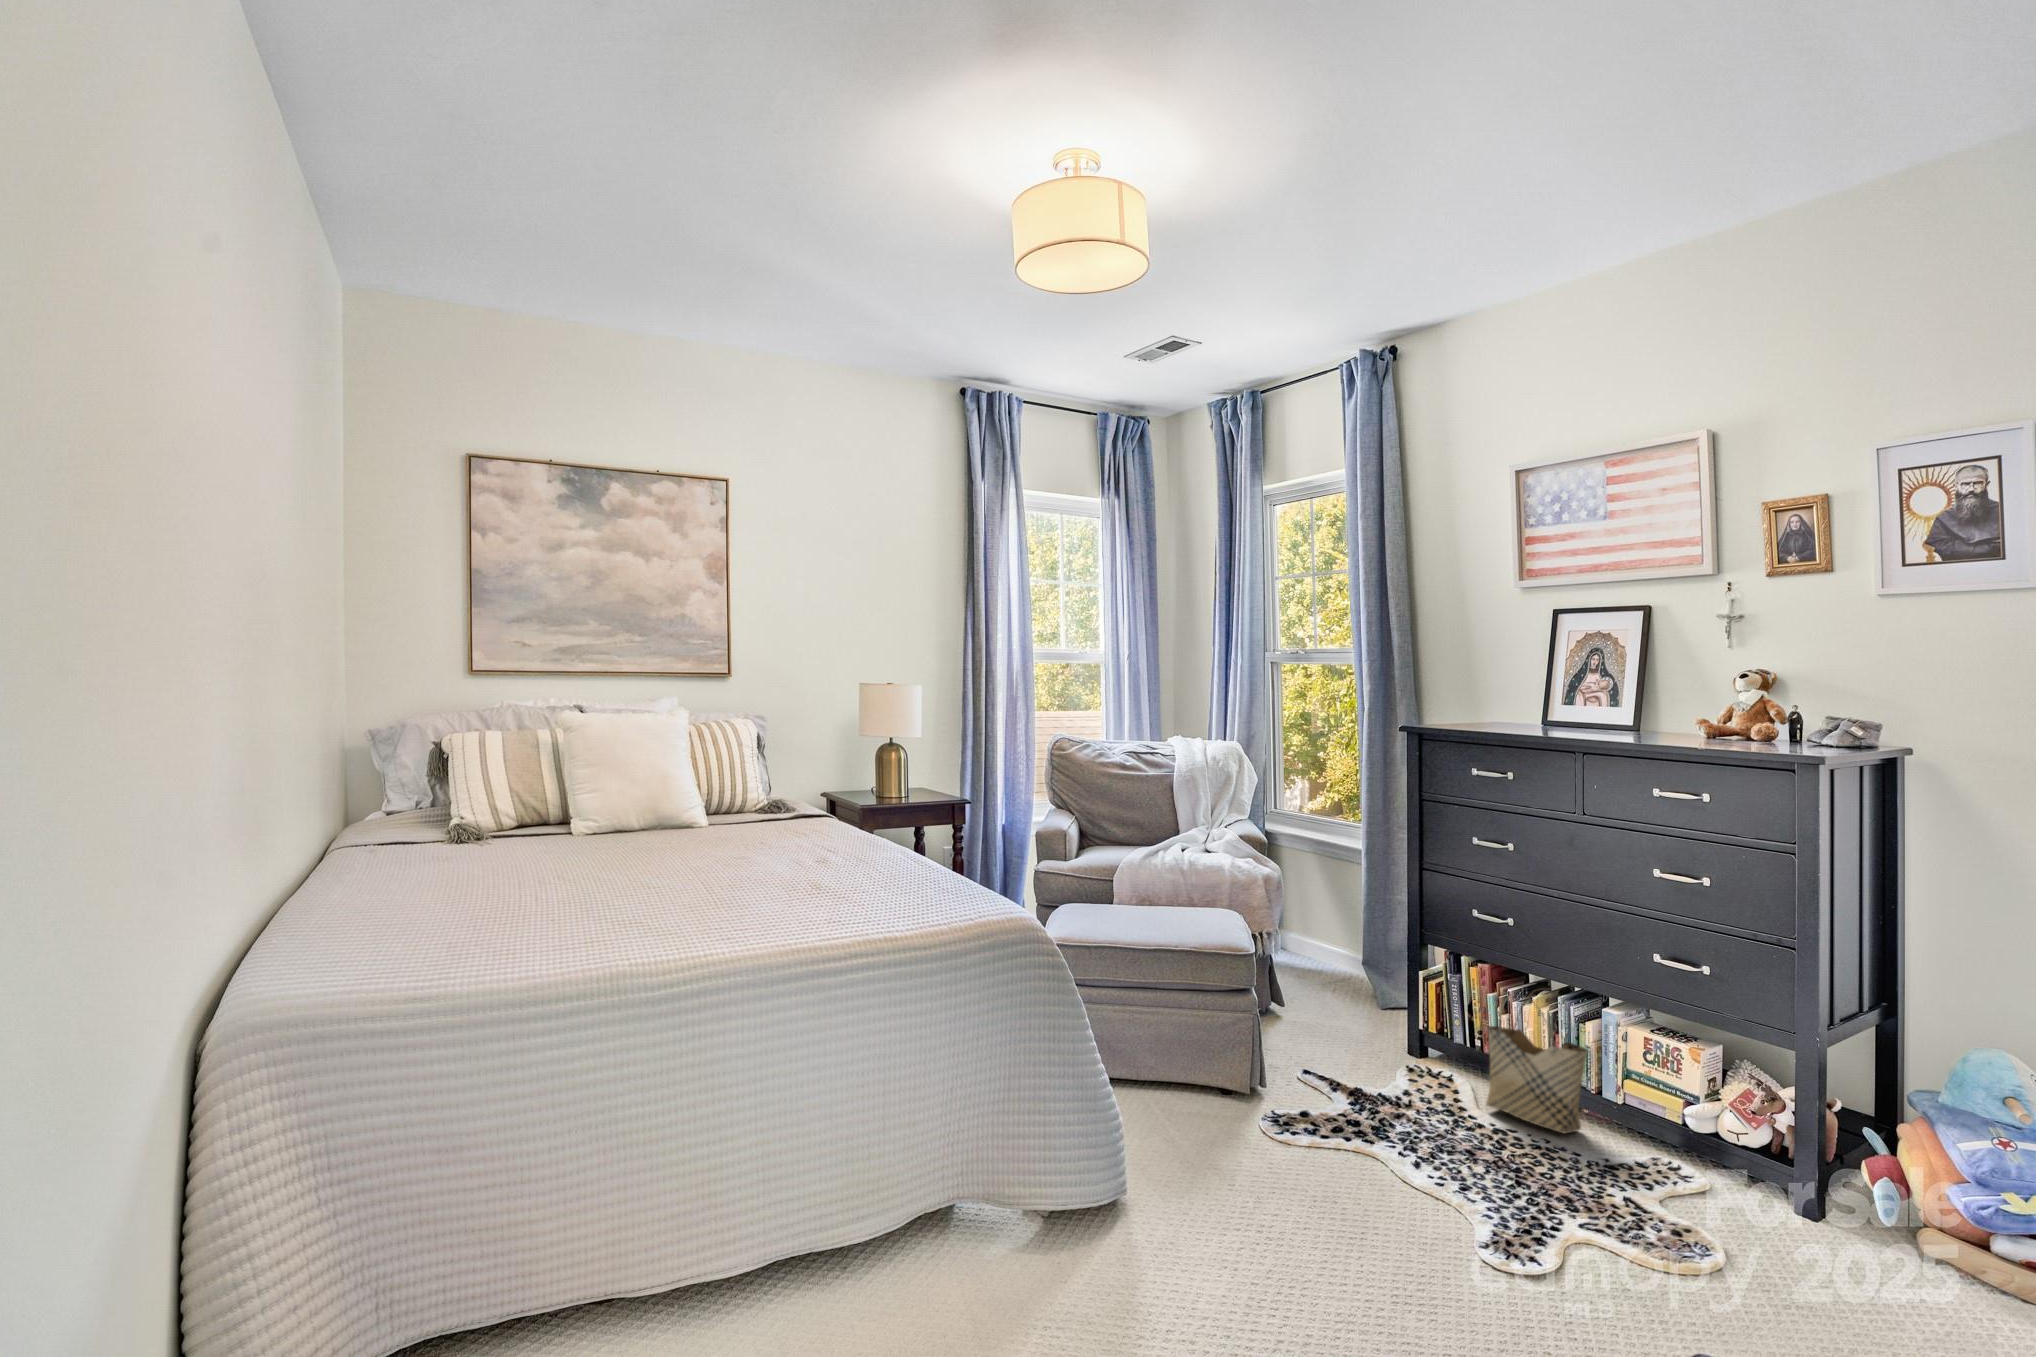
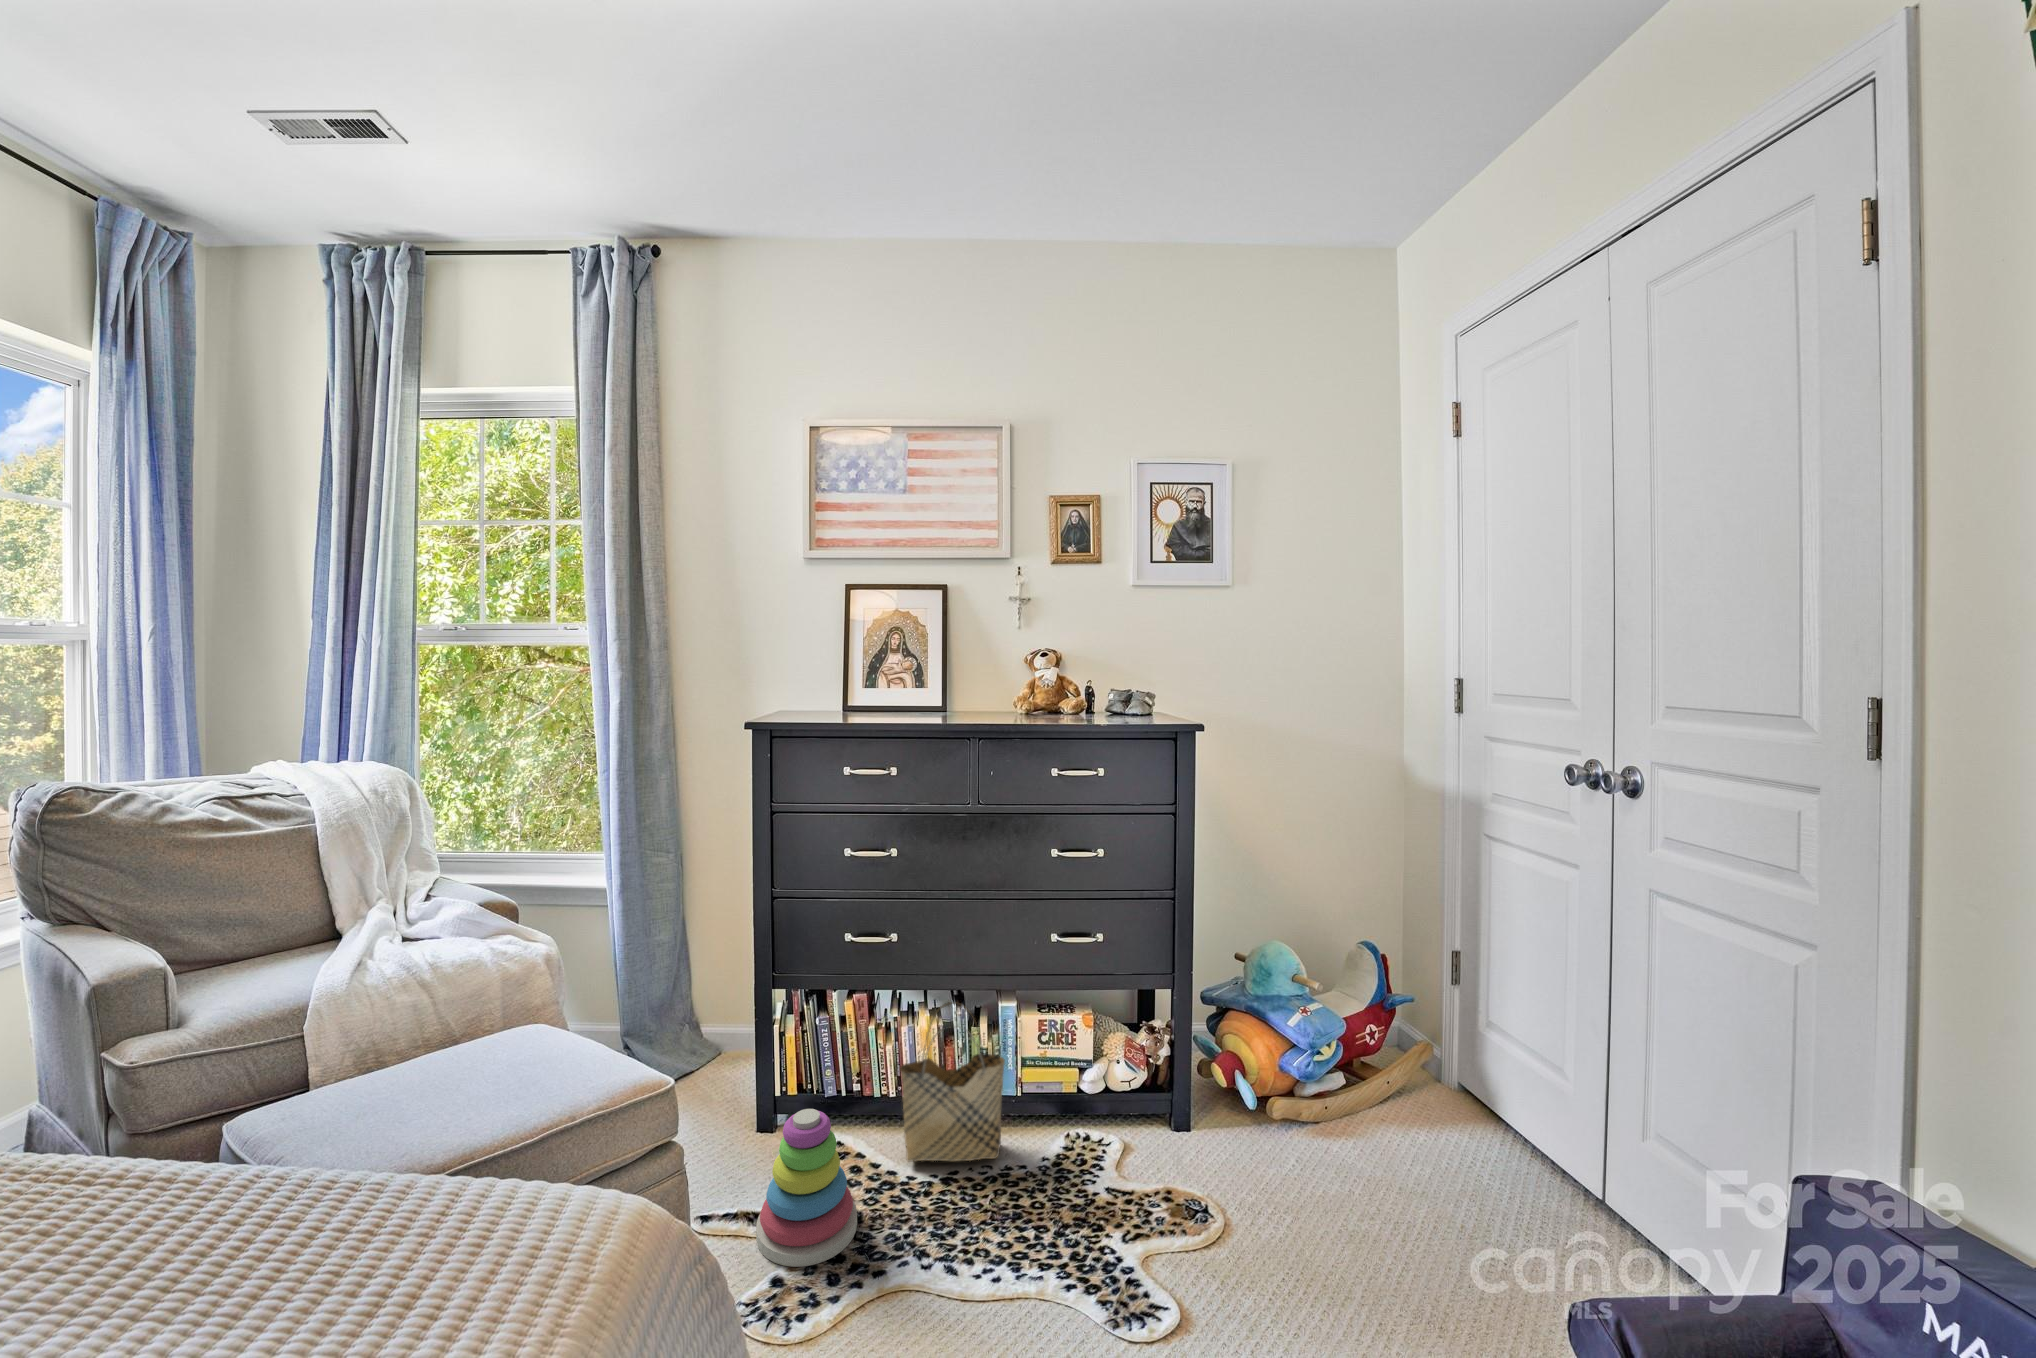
stacking toy: none [1342,1011,1420,1119] -> present [756,1109,857,1267]

